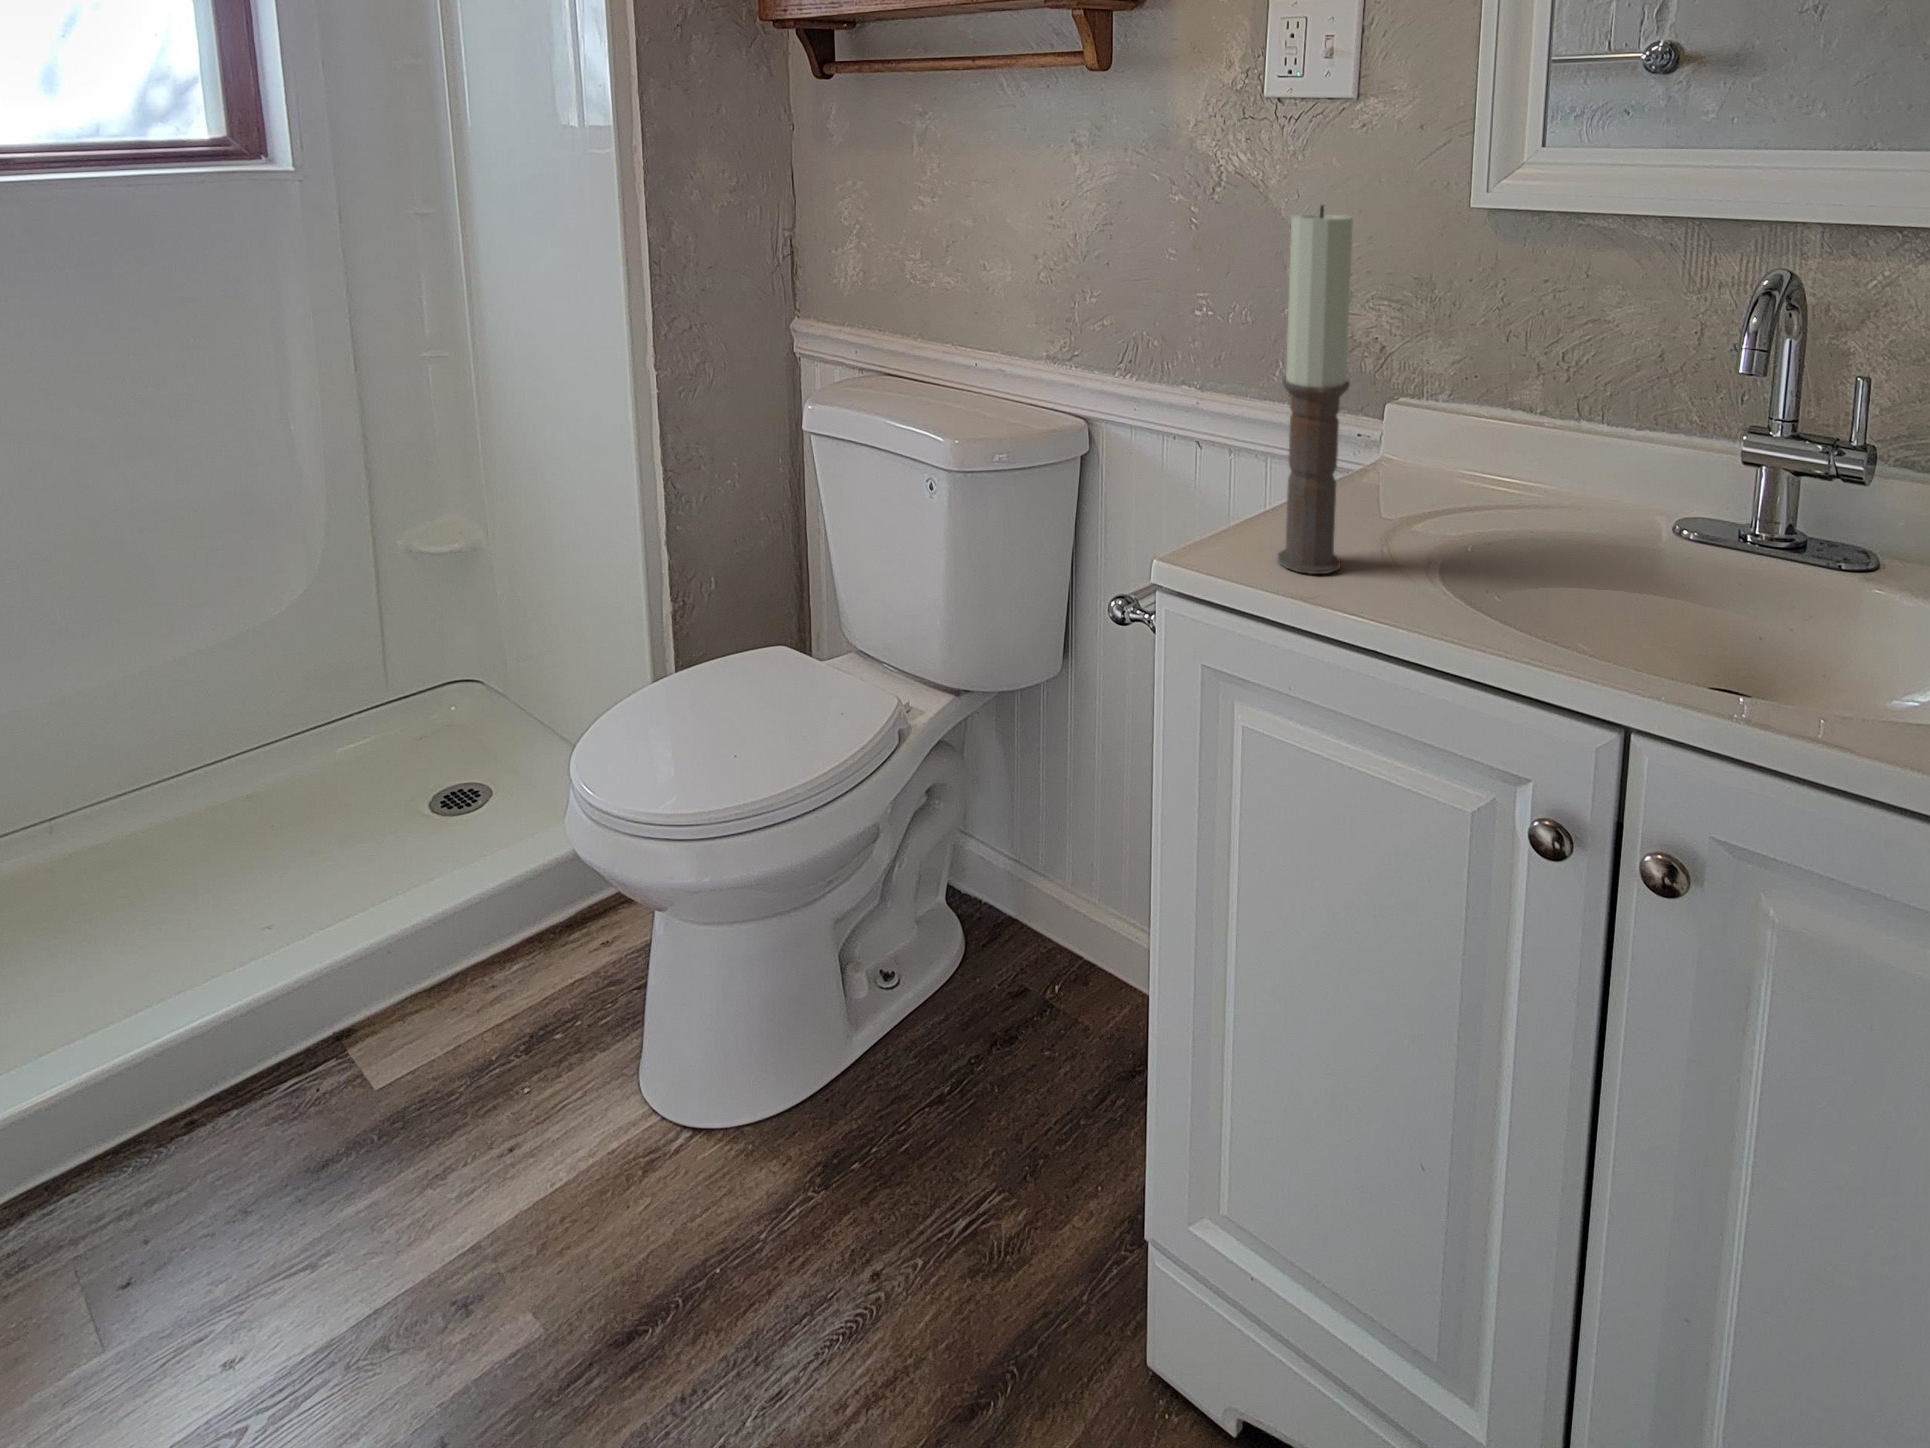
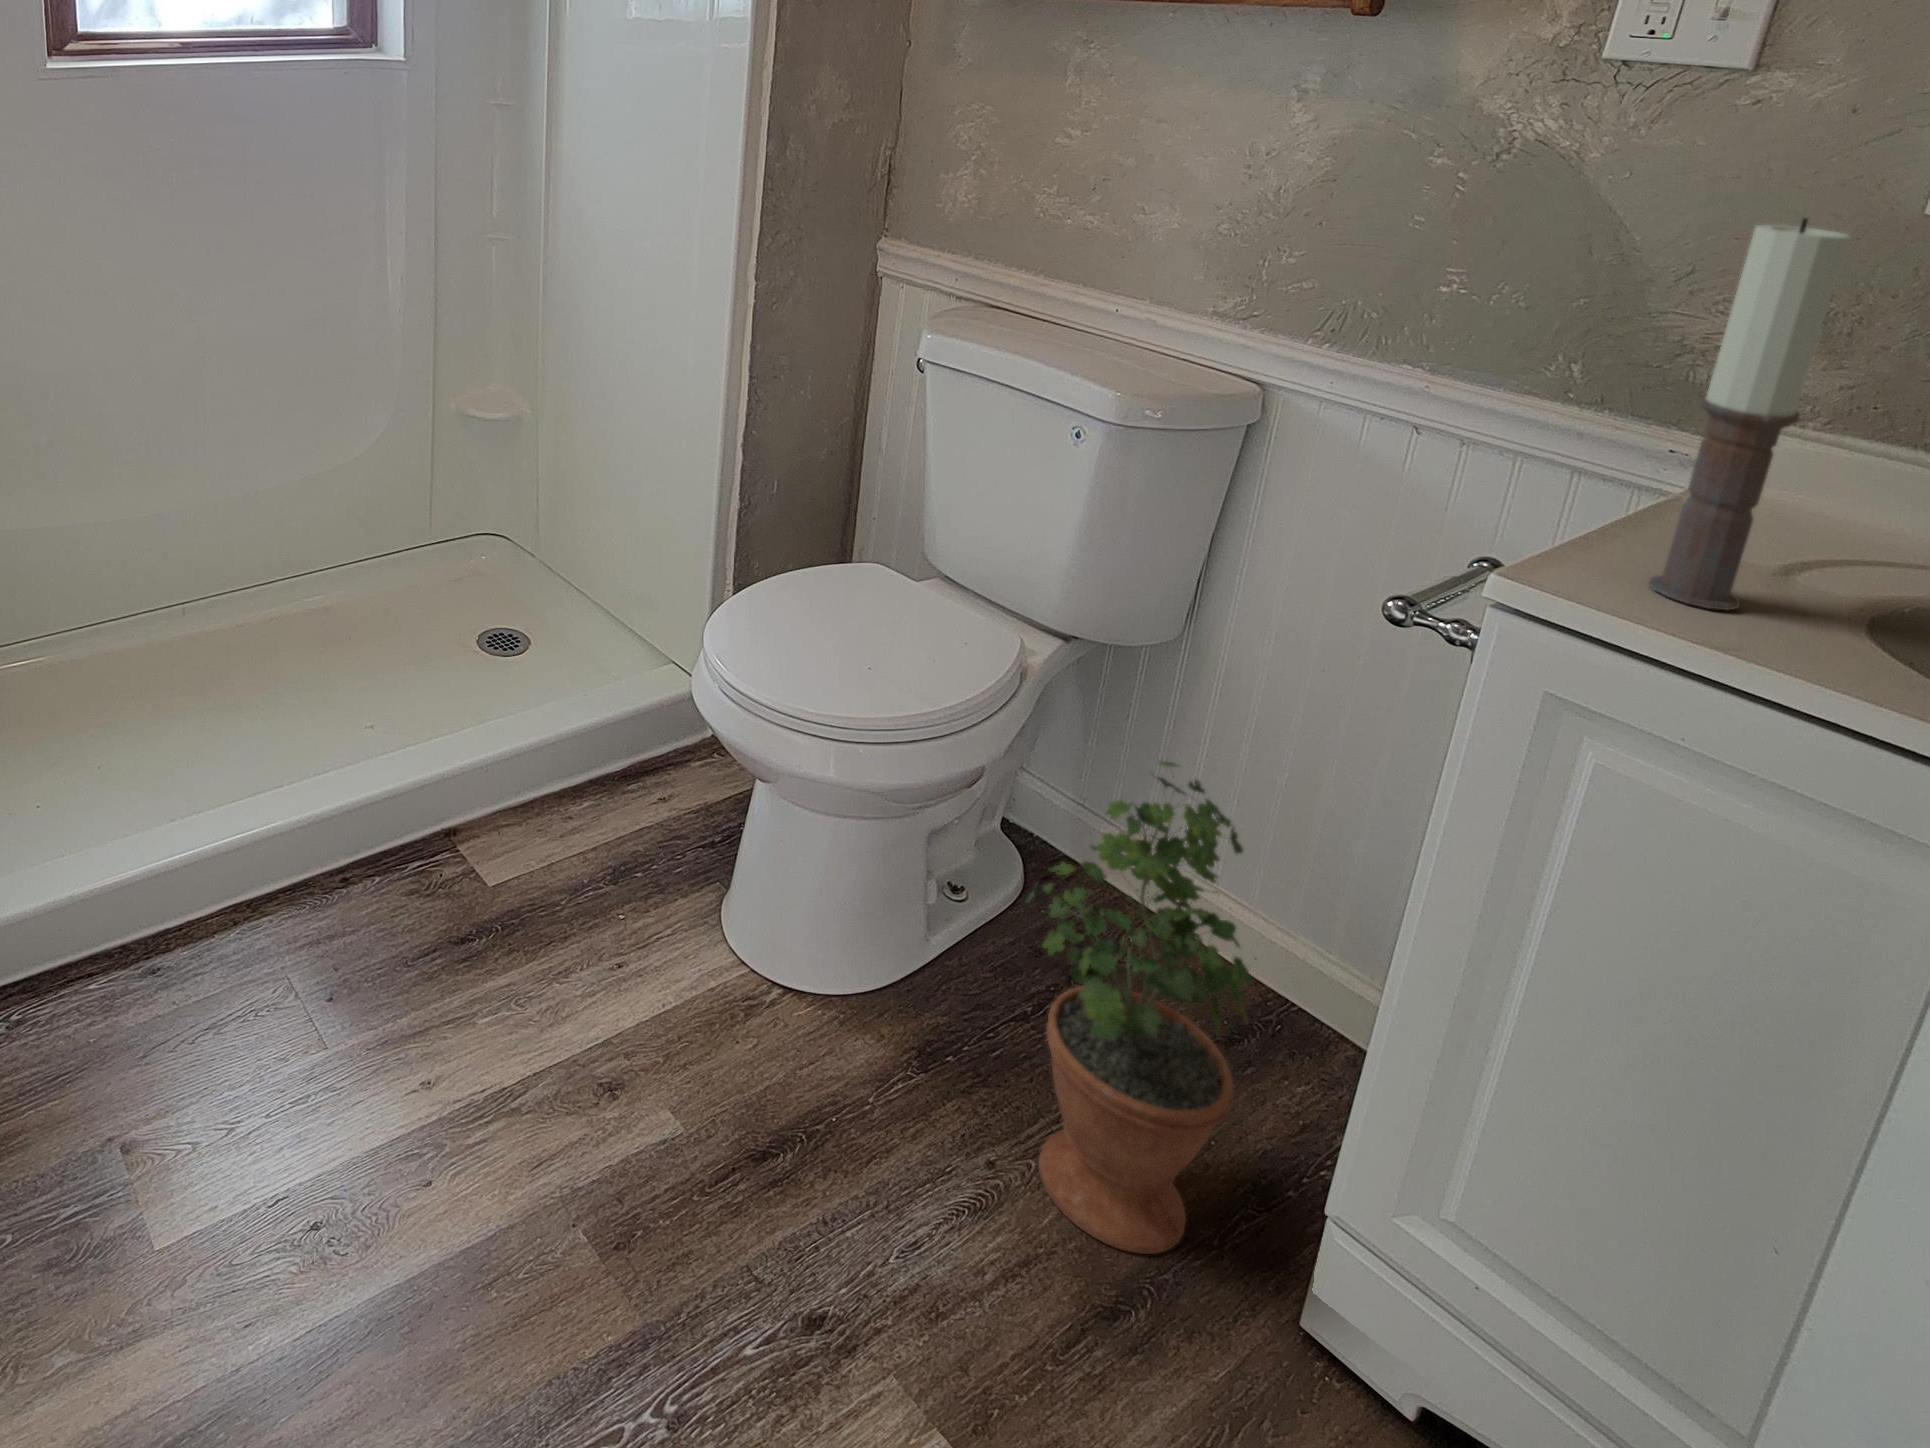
potted plant: none [868,803,1080,1342] -> present [1027,761,1253,1254]

